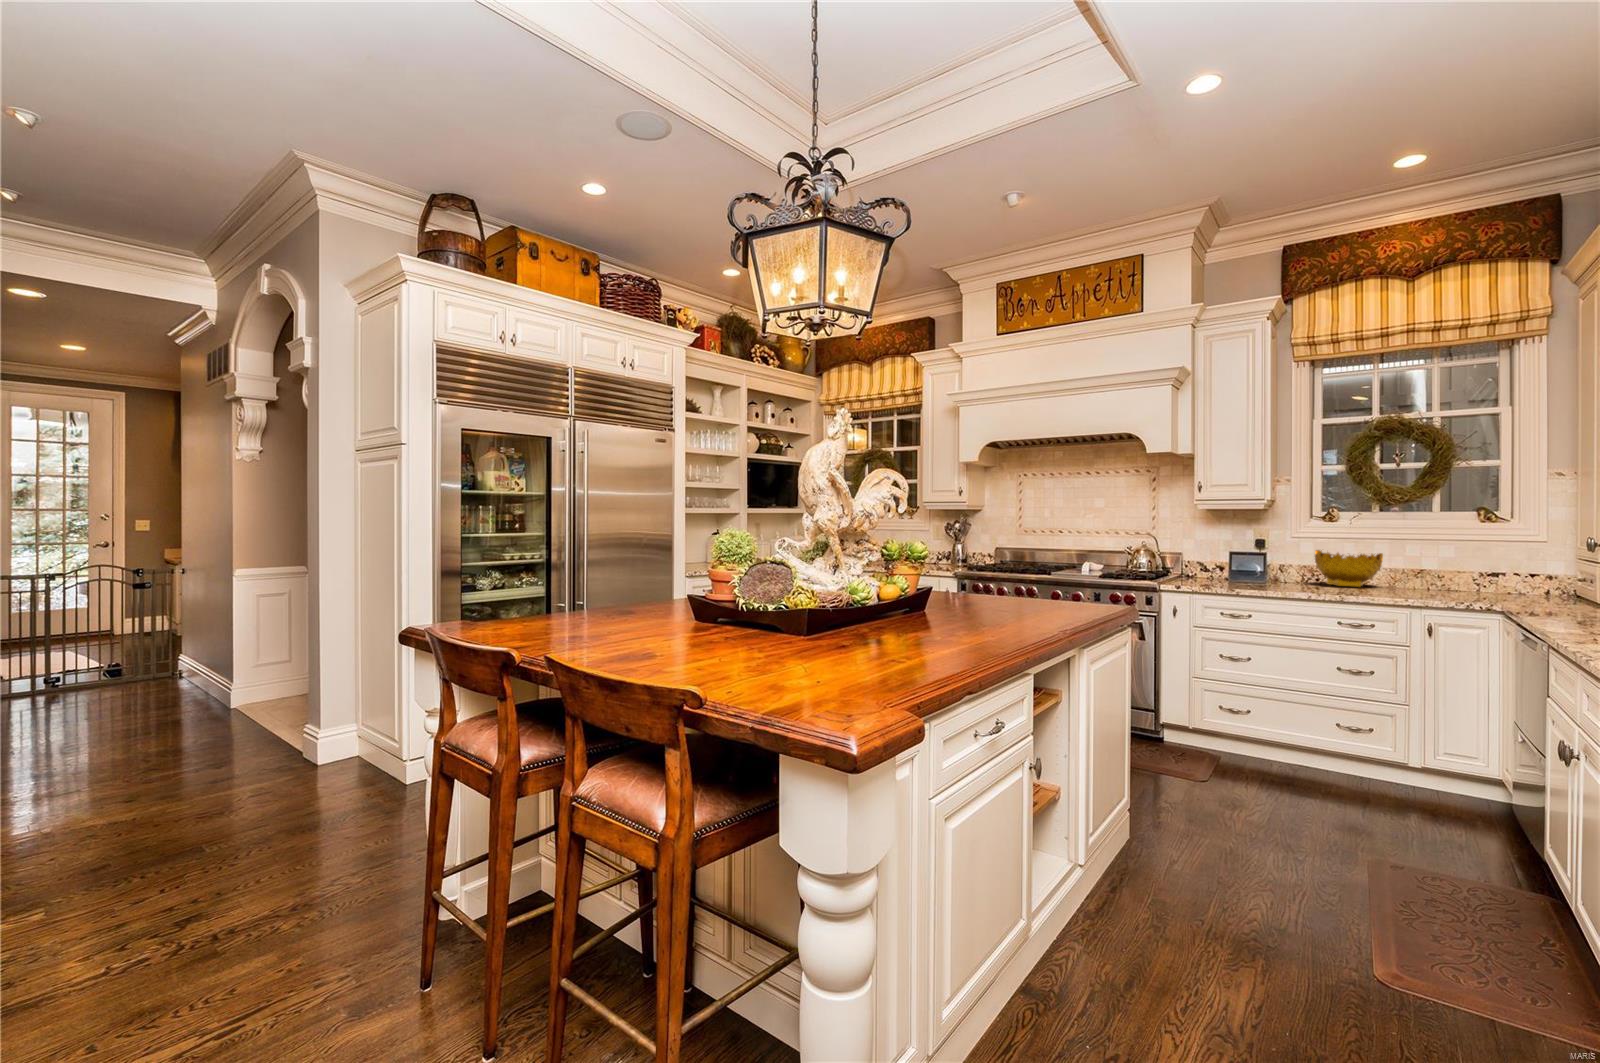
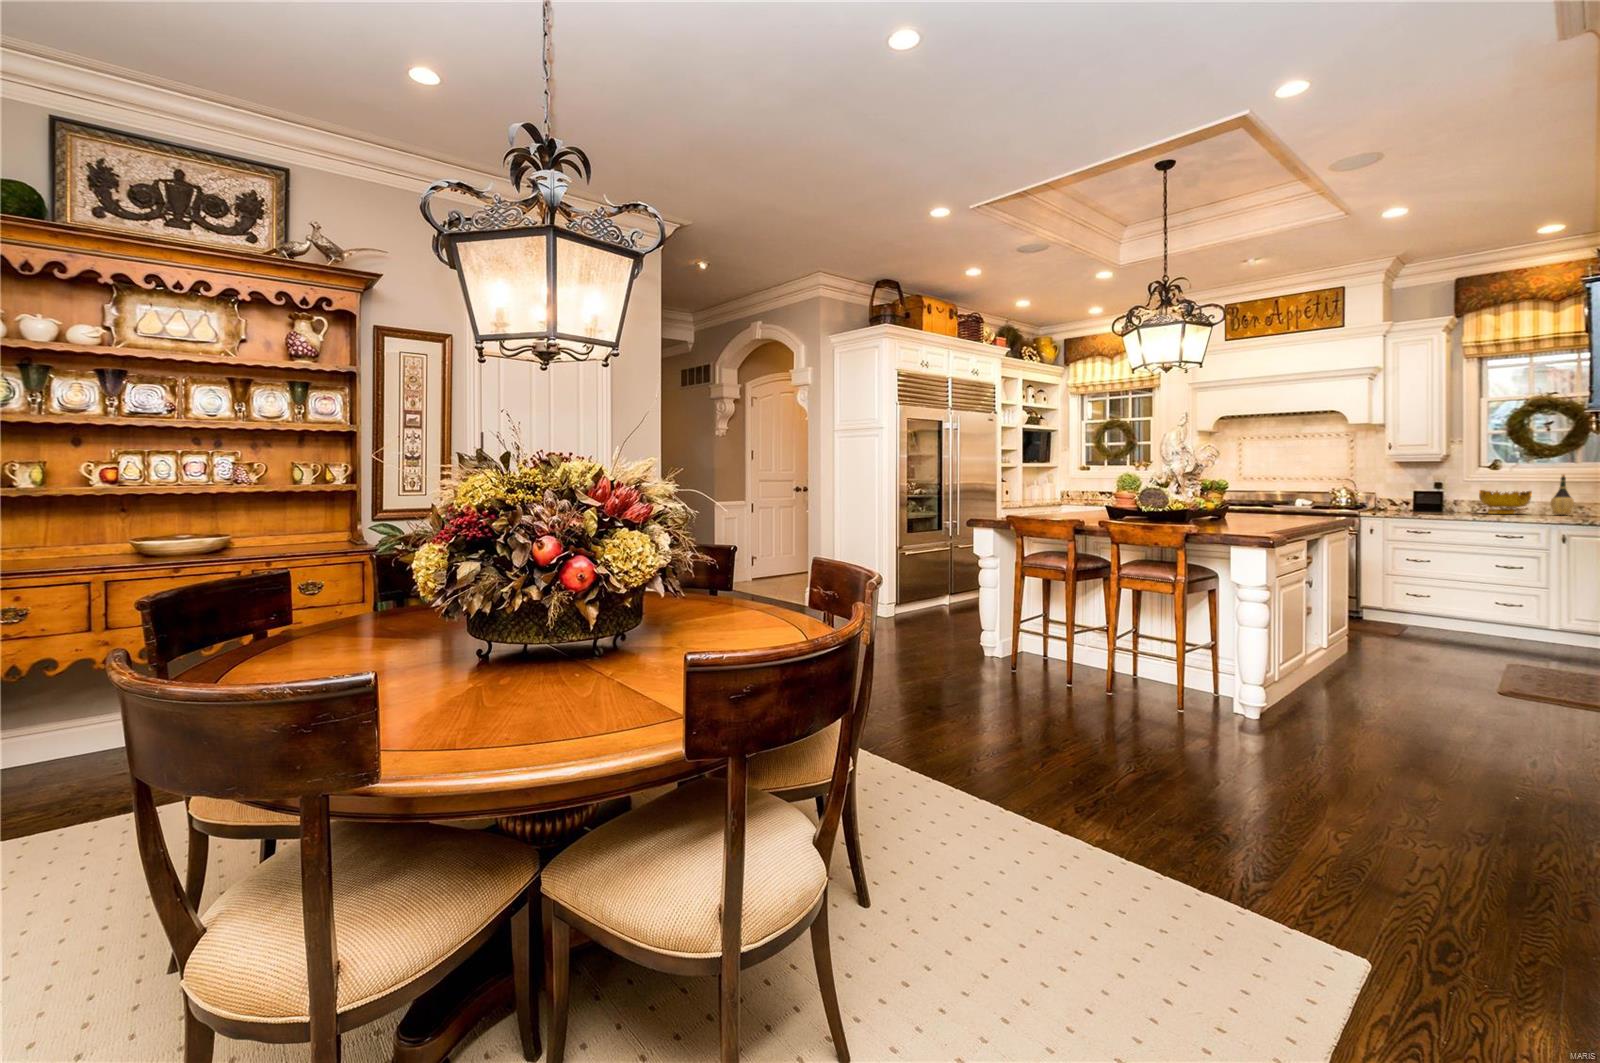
wine bottle: none [1409,532,1440,591] -> present [1551,475,1574,515]

